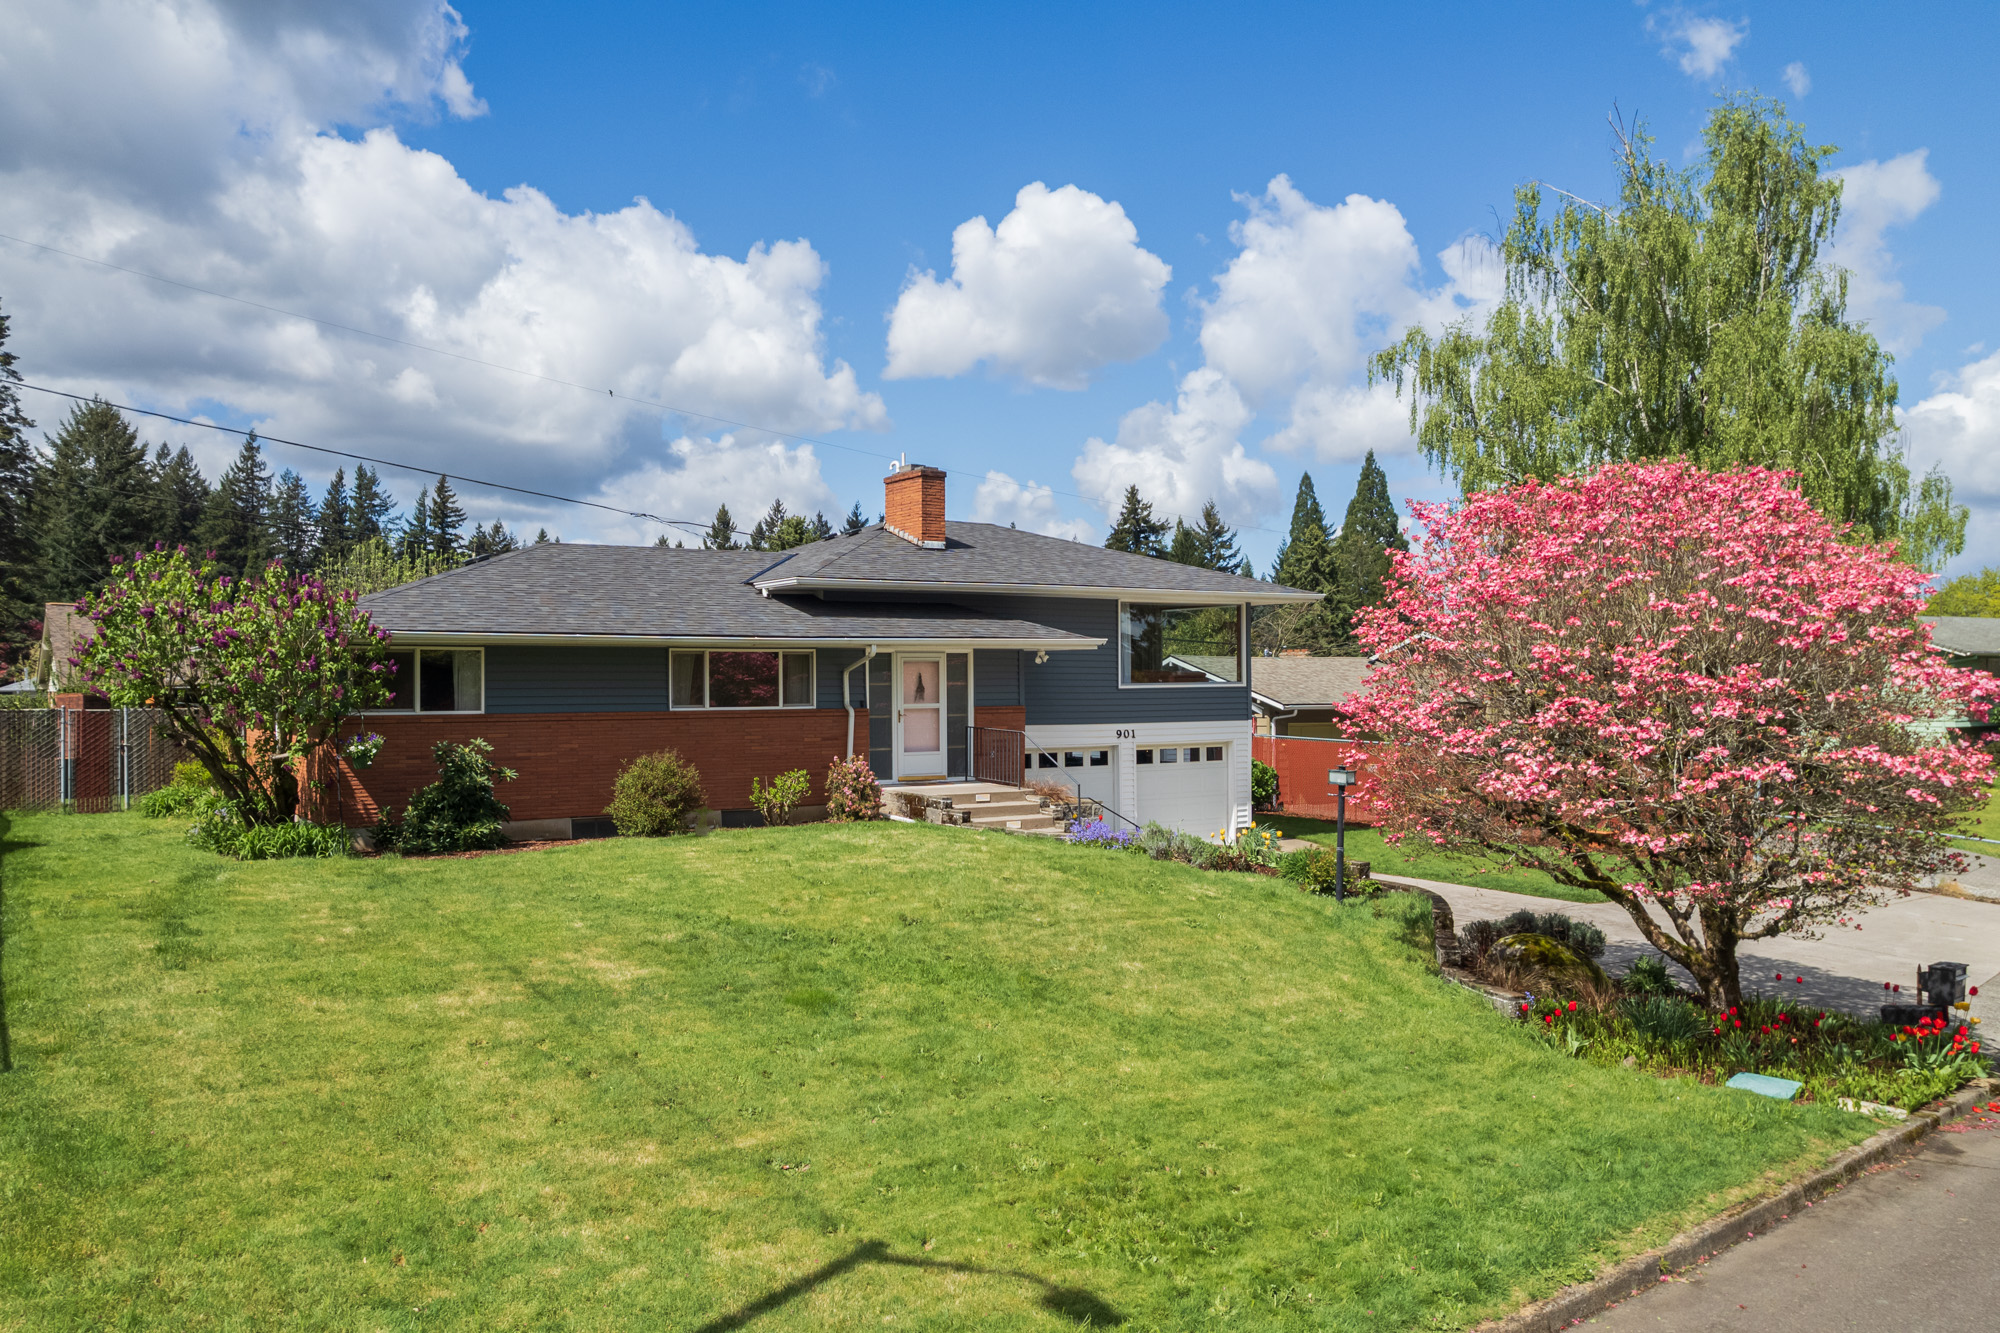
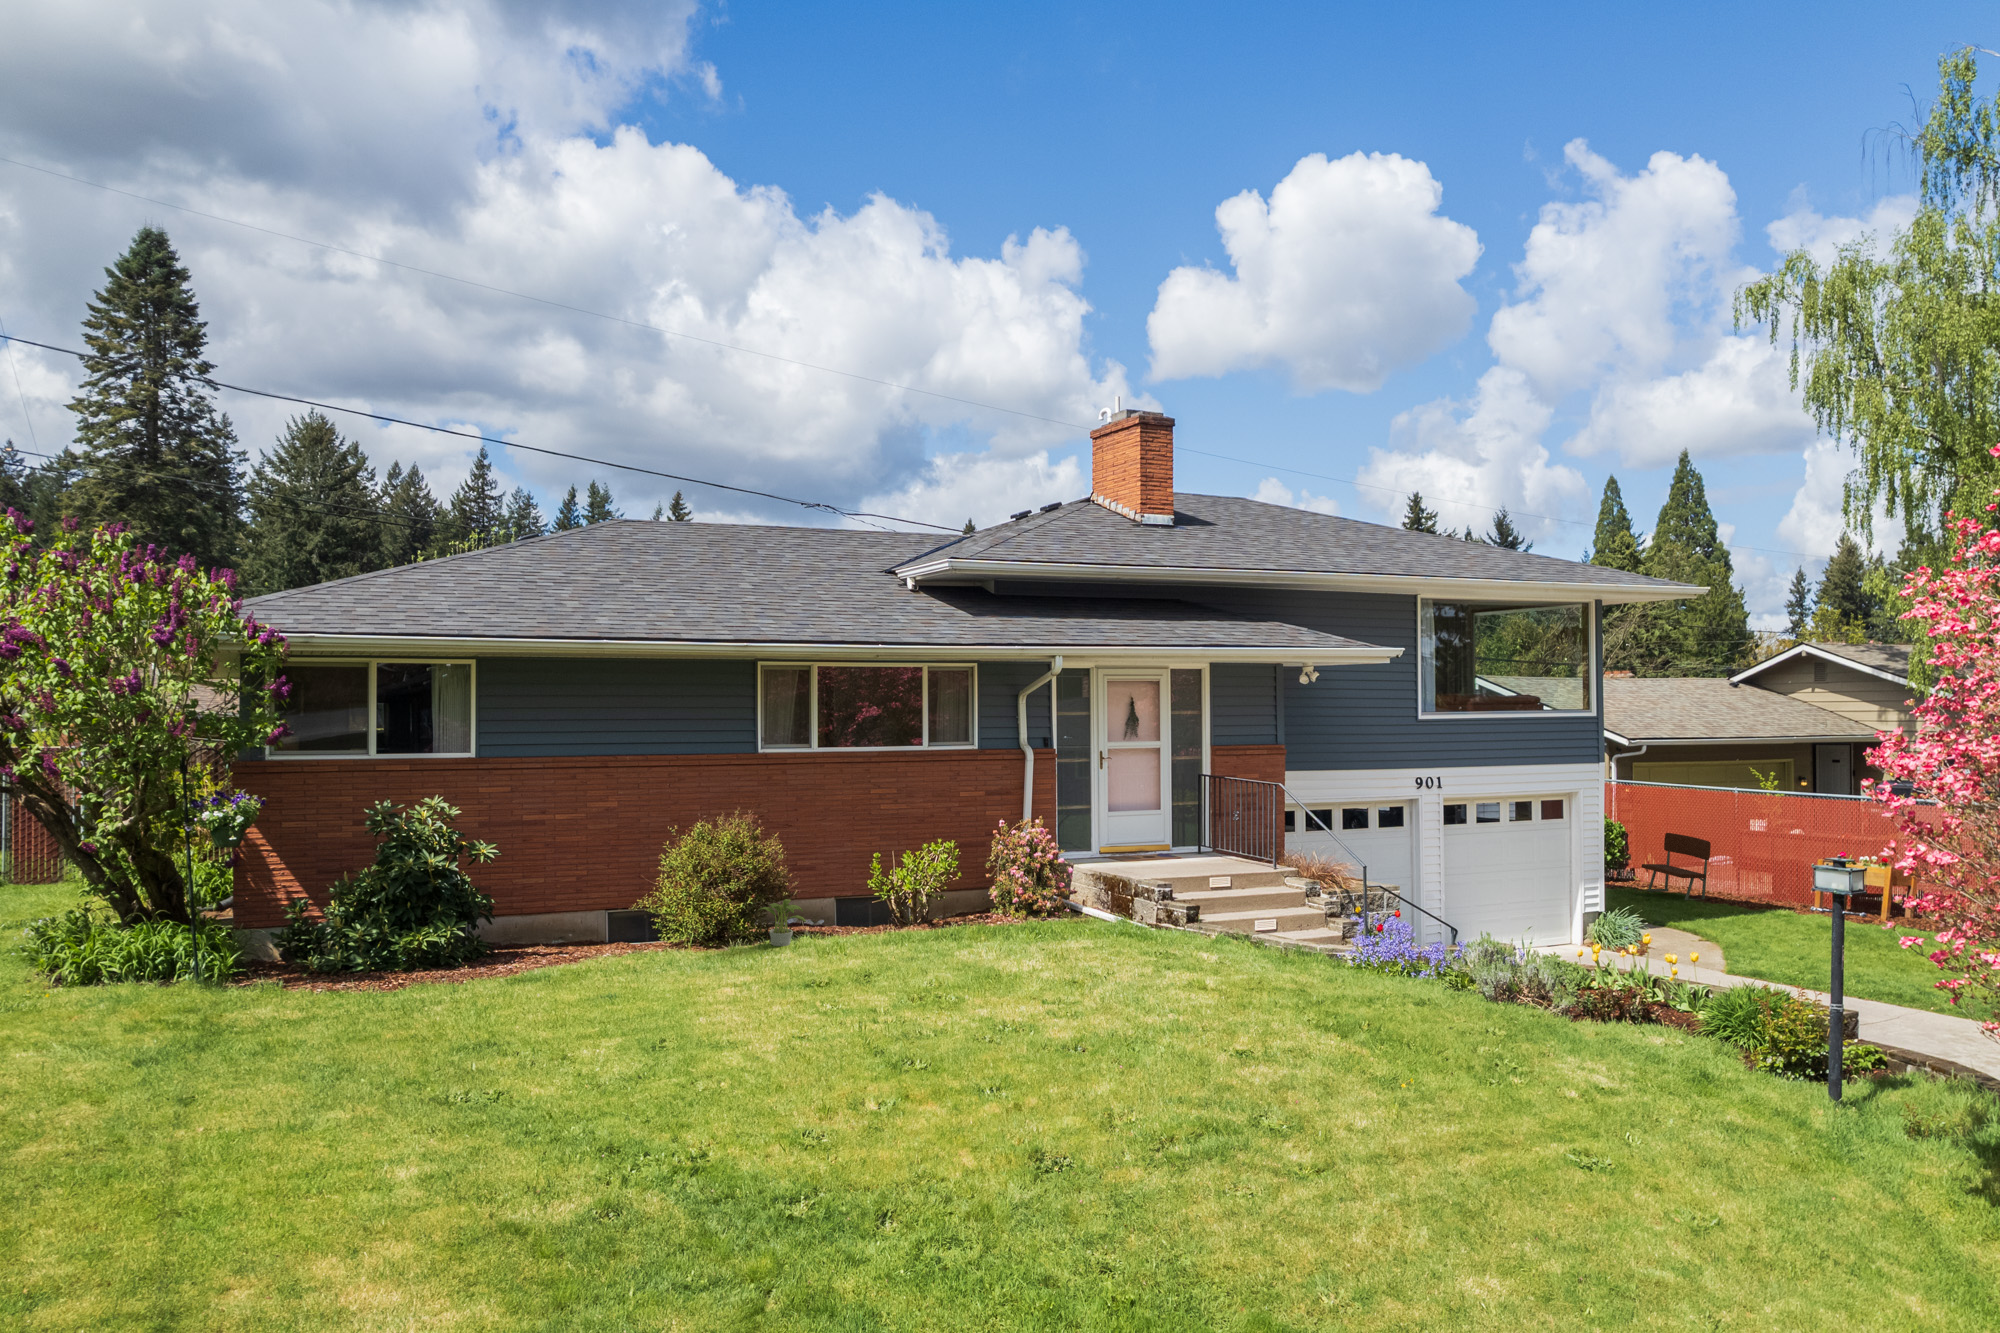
bench: none [1286,775,1331,824] -> present [1642,833,1711,900]

